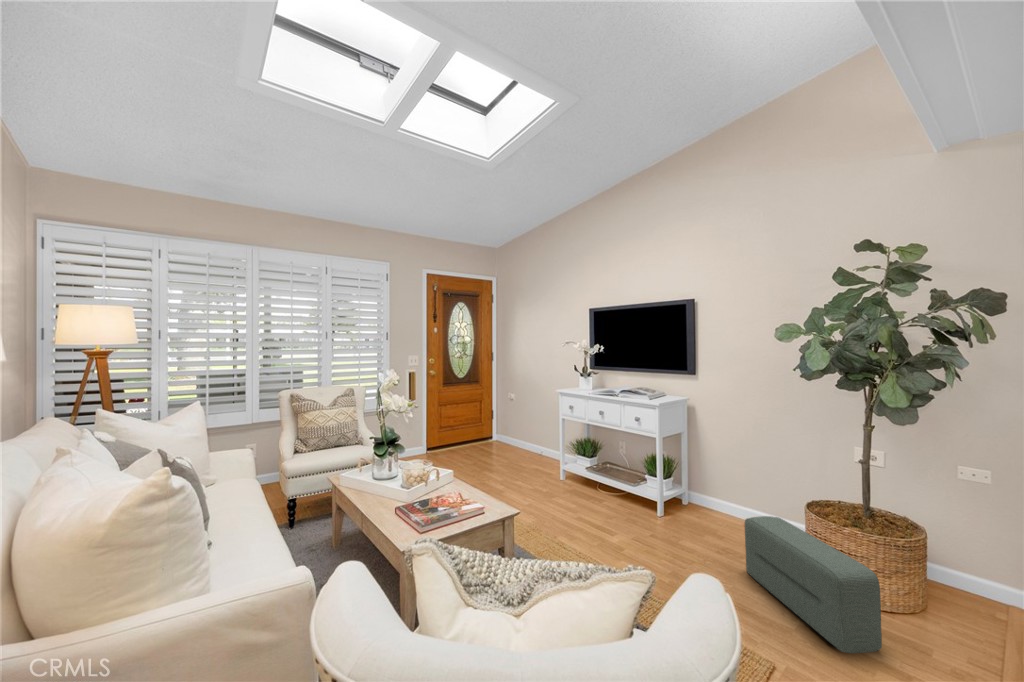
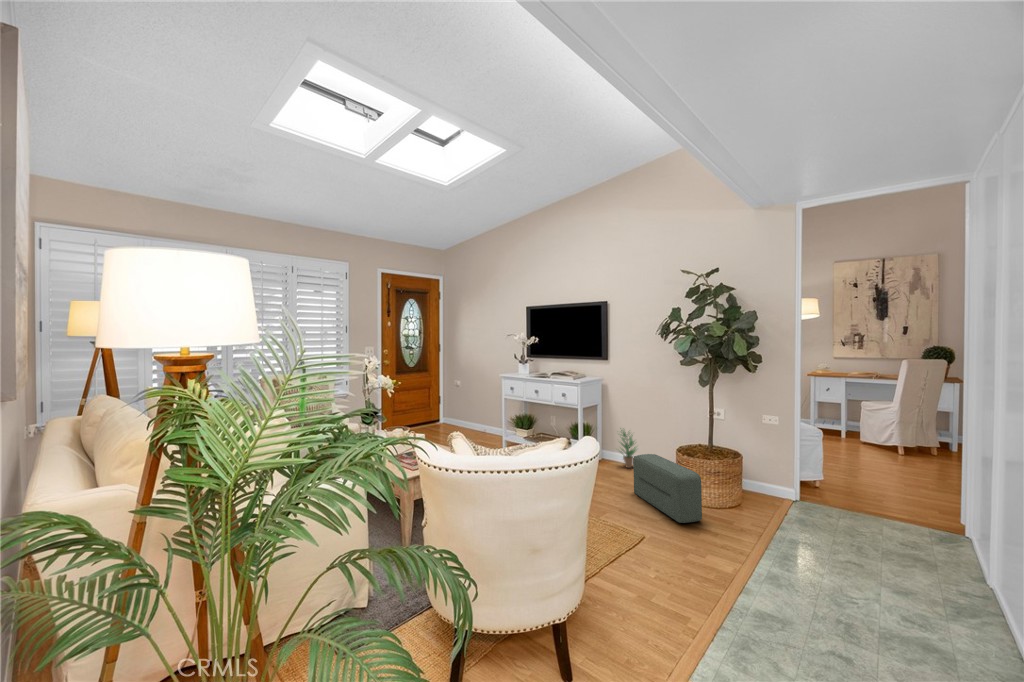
potted plant: none [710,465,744,523] -> present [620,428,636,468]

